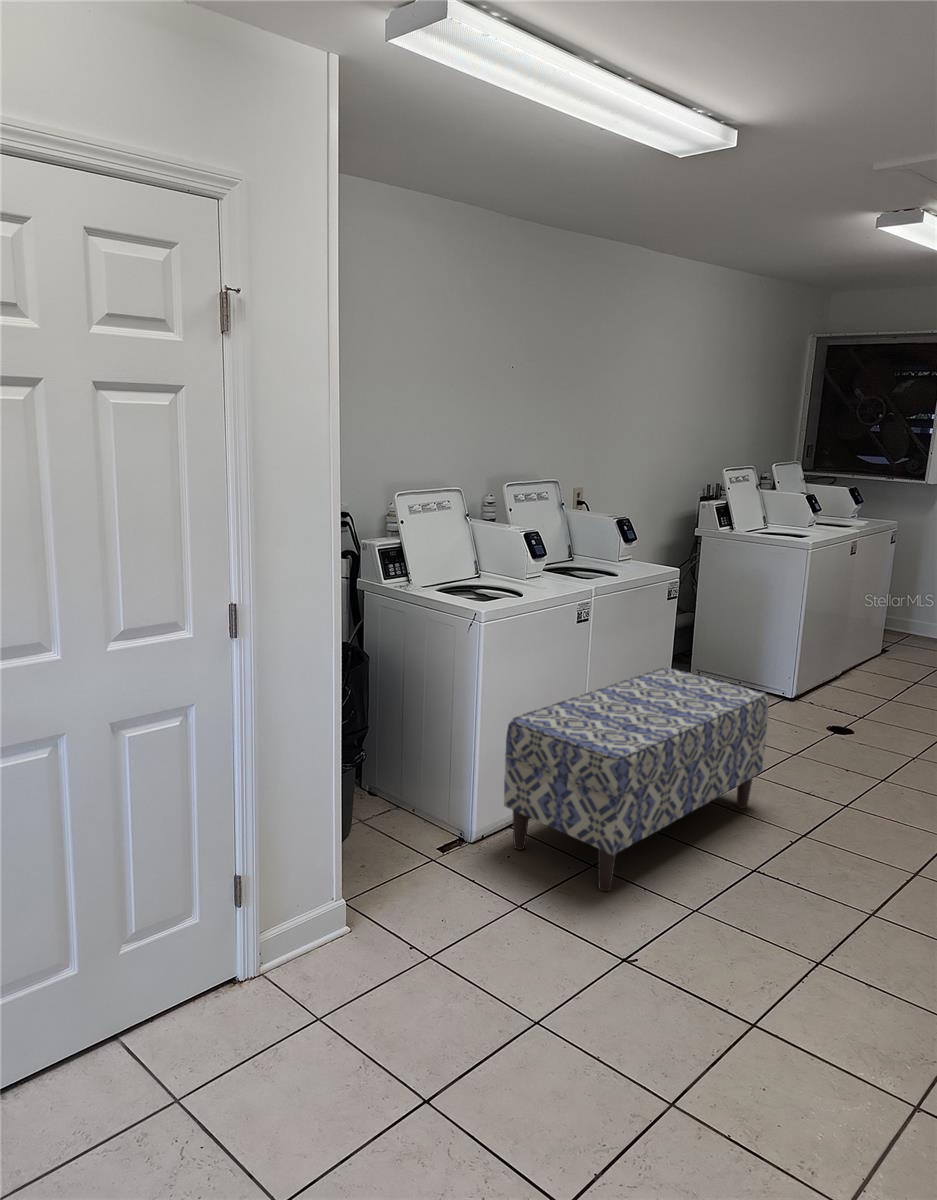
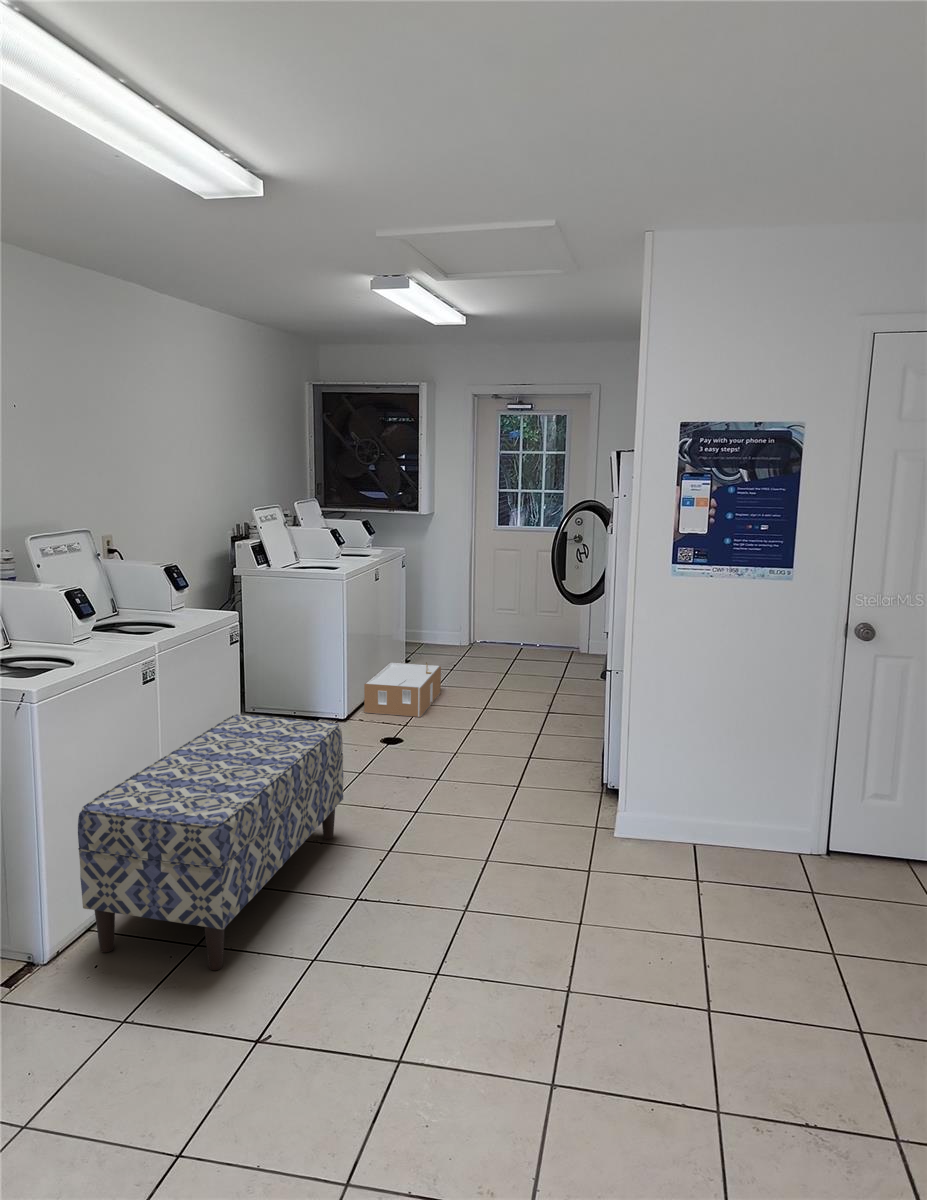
cardboard box: none [817,647,920,711] -> present [364,662,441,717]

